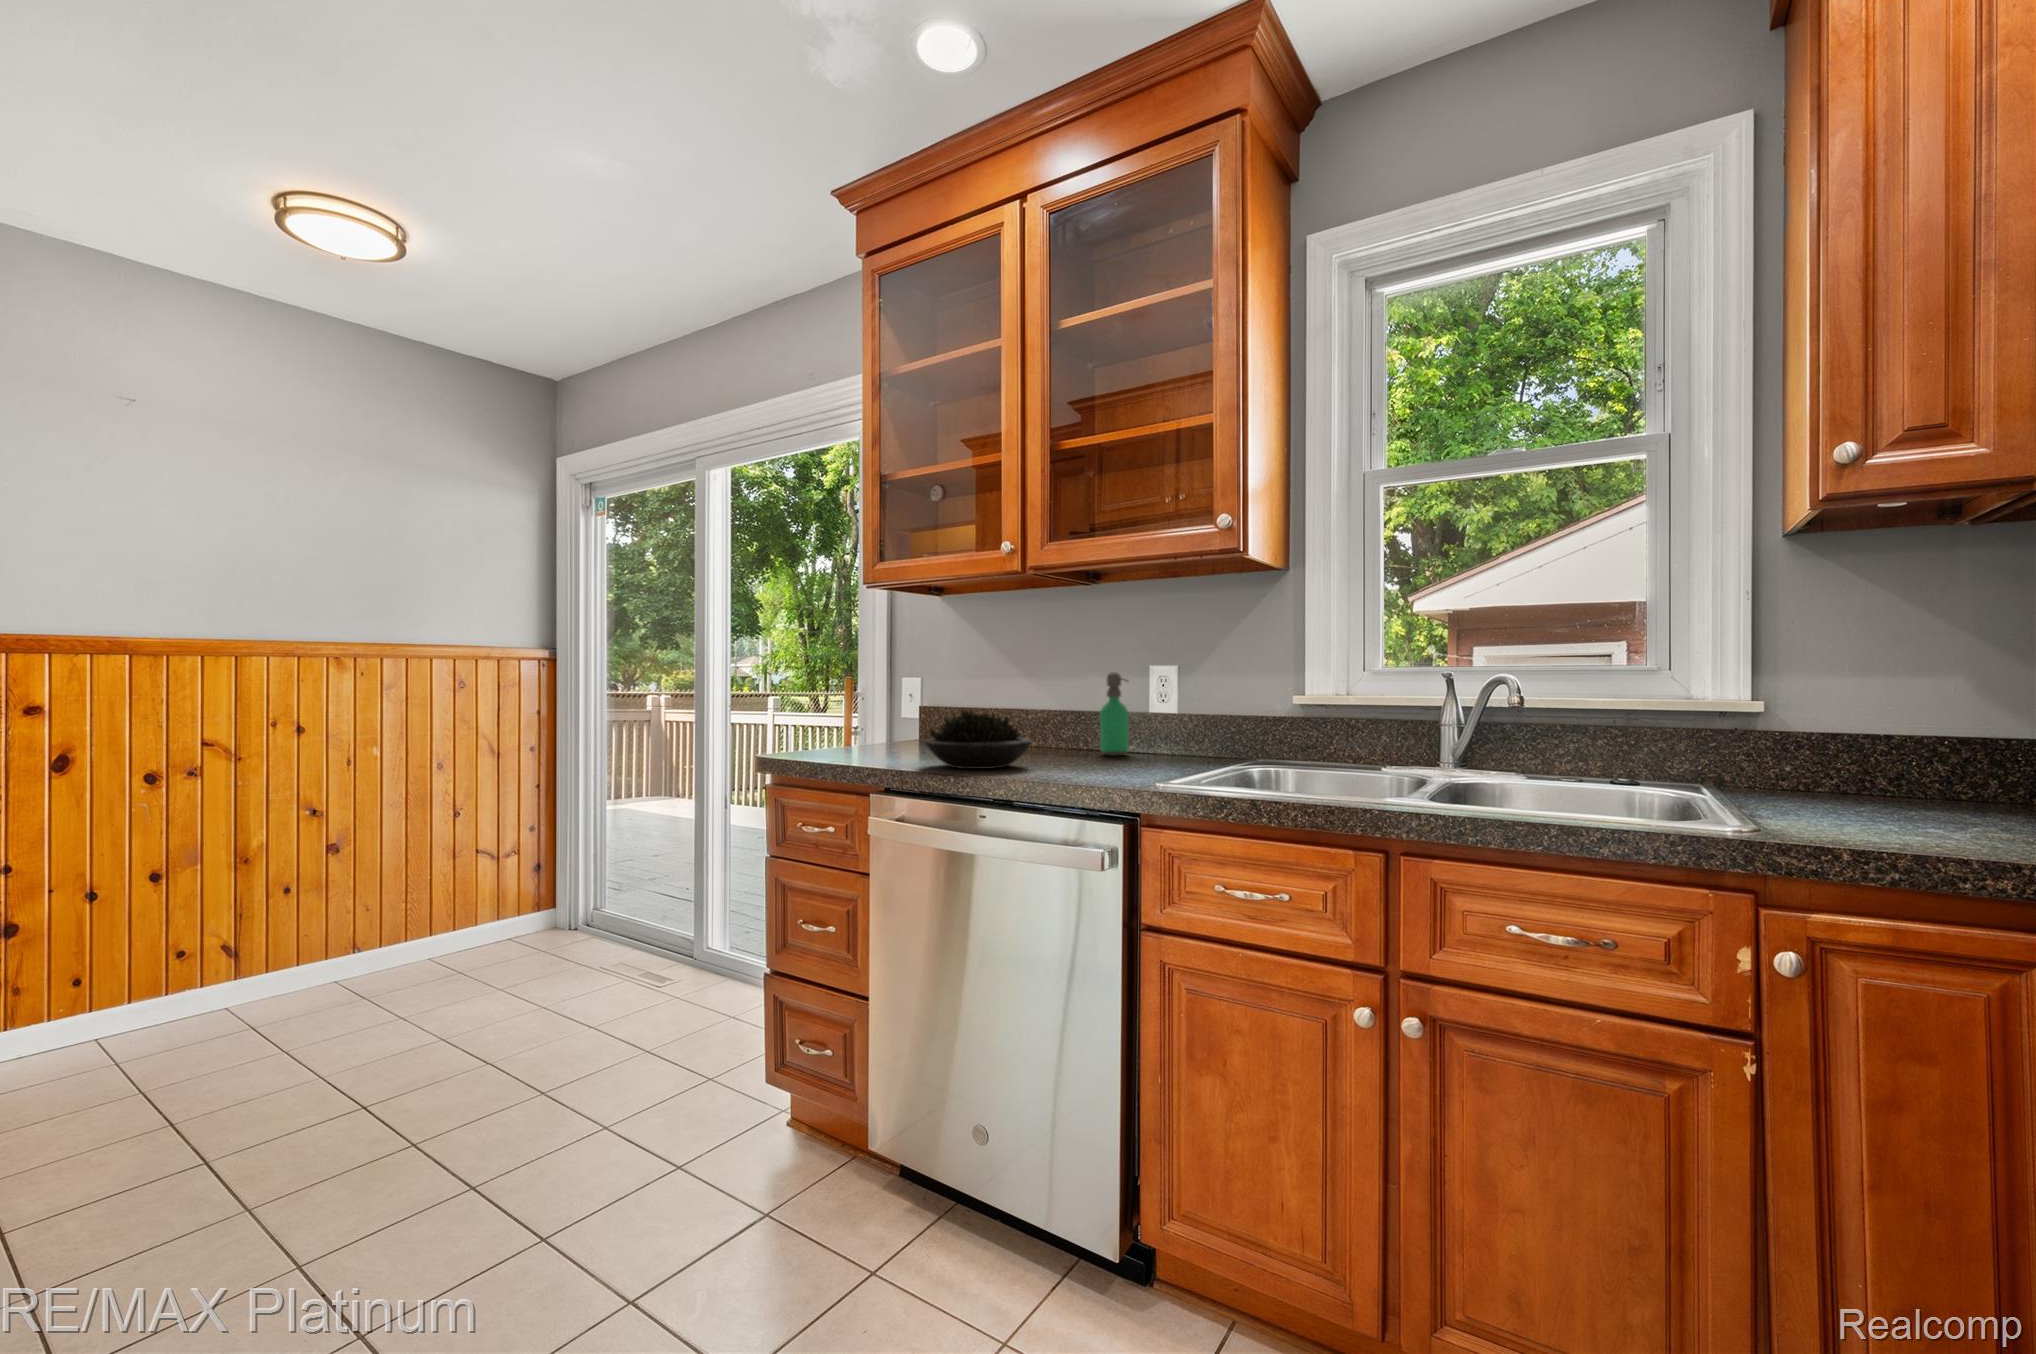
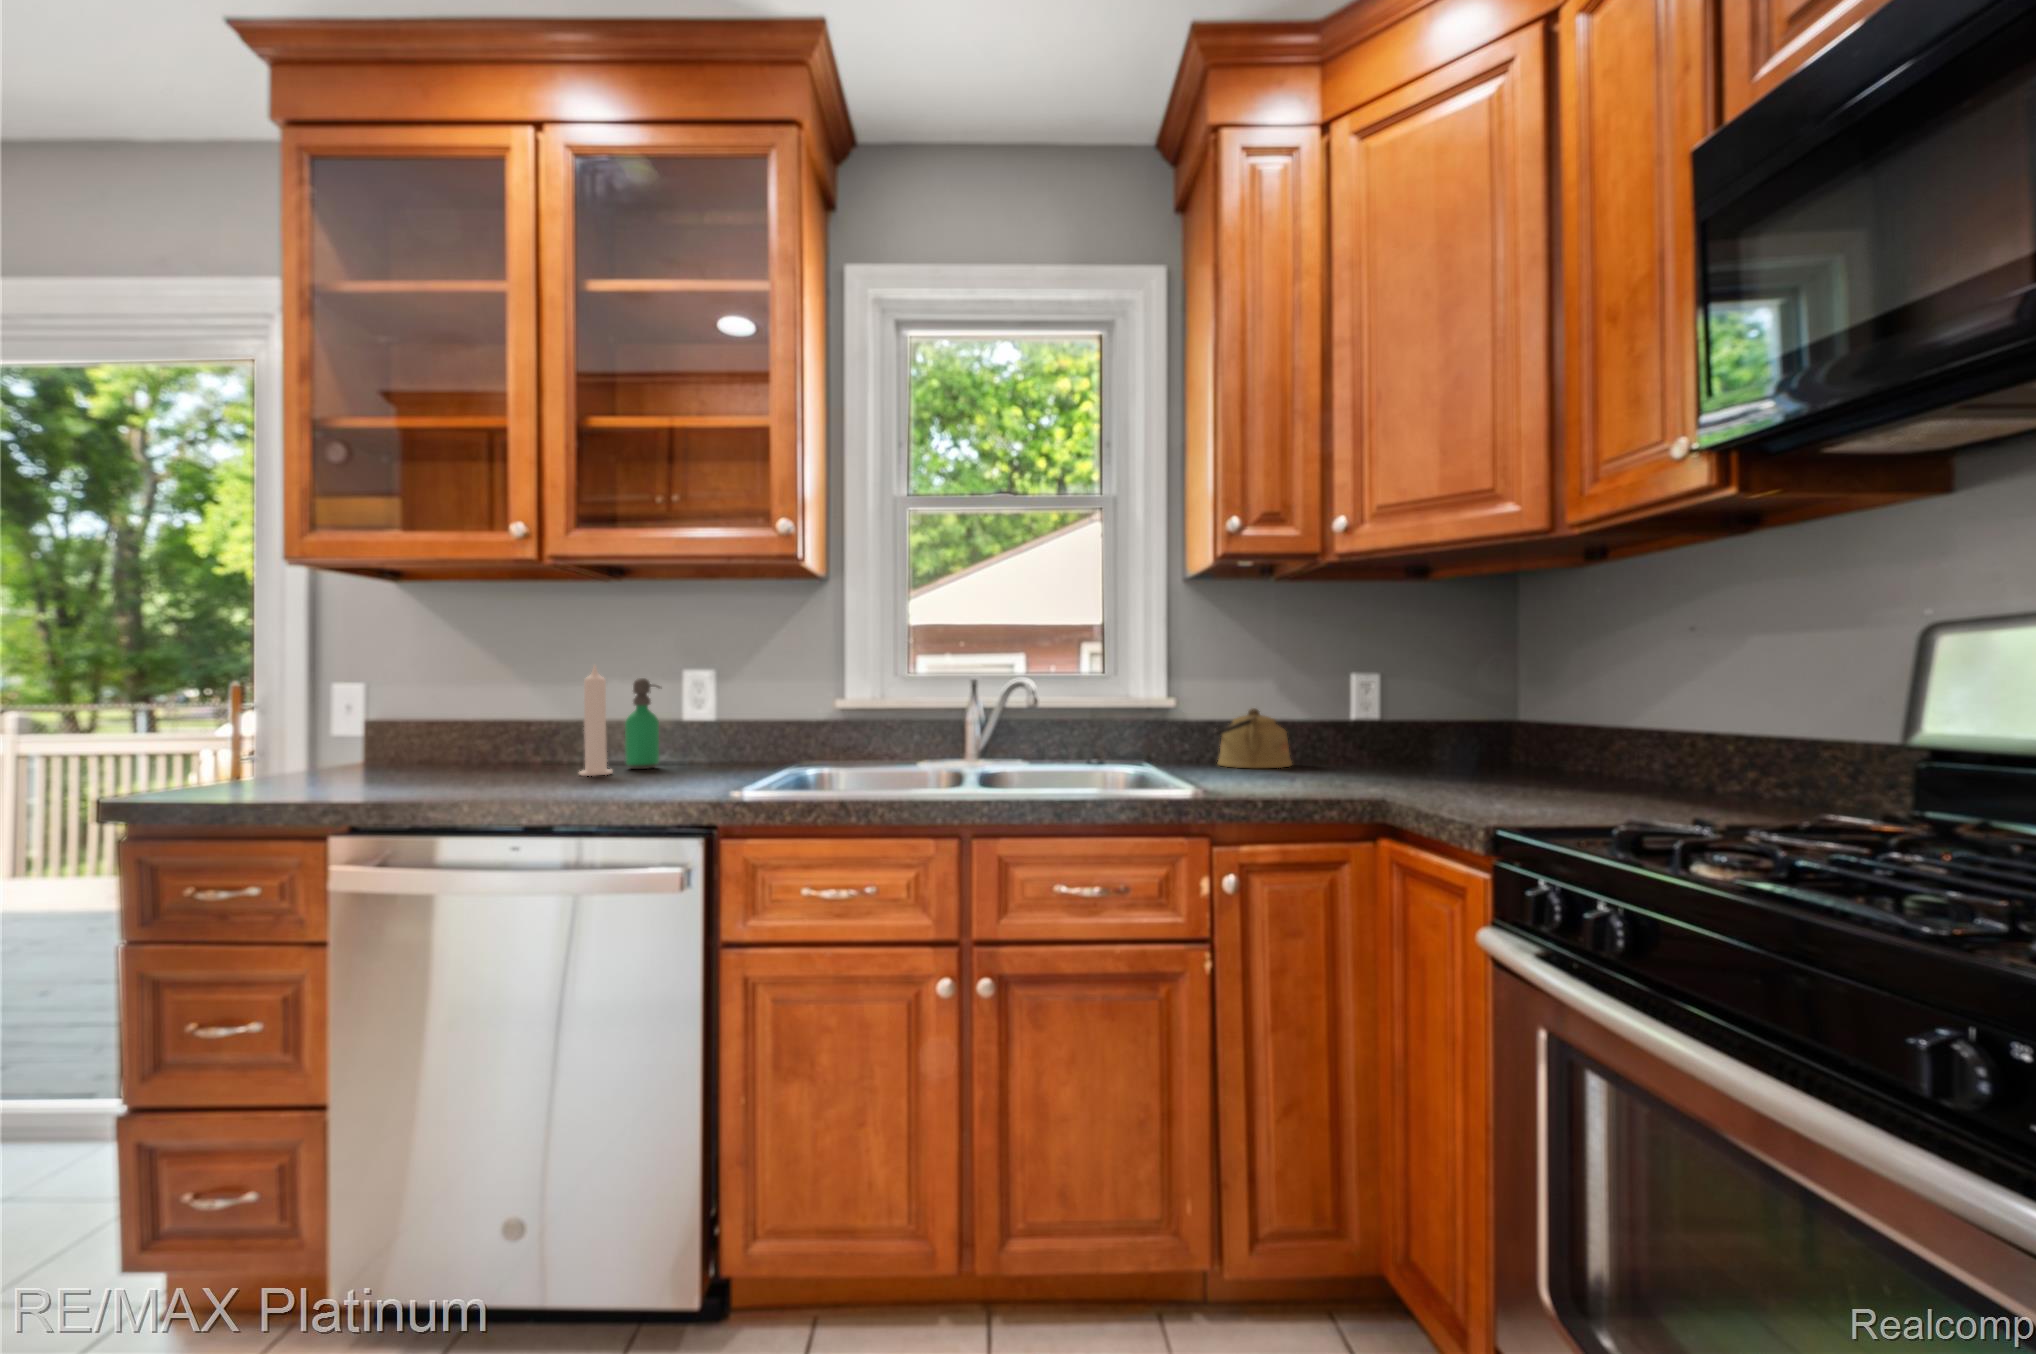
candle: none [1057,660,1085,759] -> present [579,666,612,776]
succulent plant: present [925,710,1032,769] -> none [413,724,563,796]
kettle: none [1819,718,1982,809] -> present [1214,708,1292,768]

